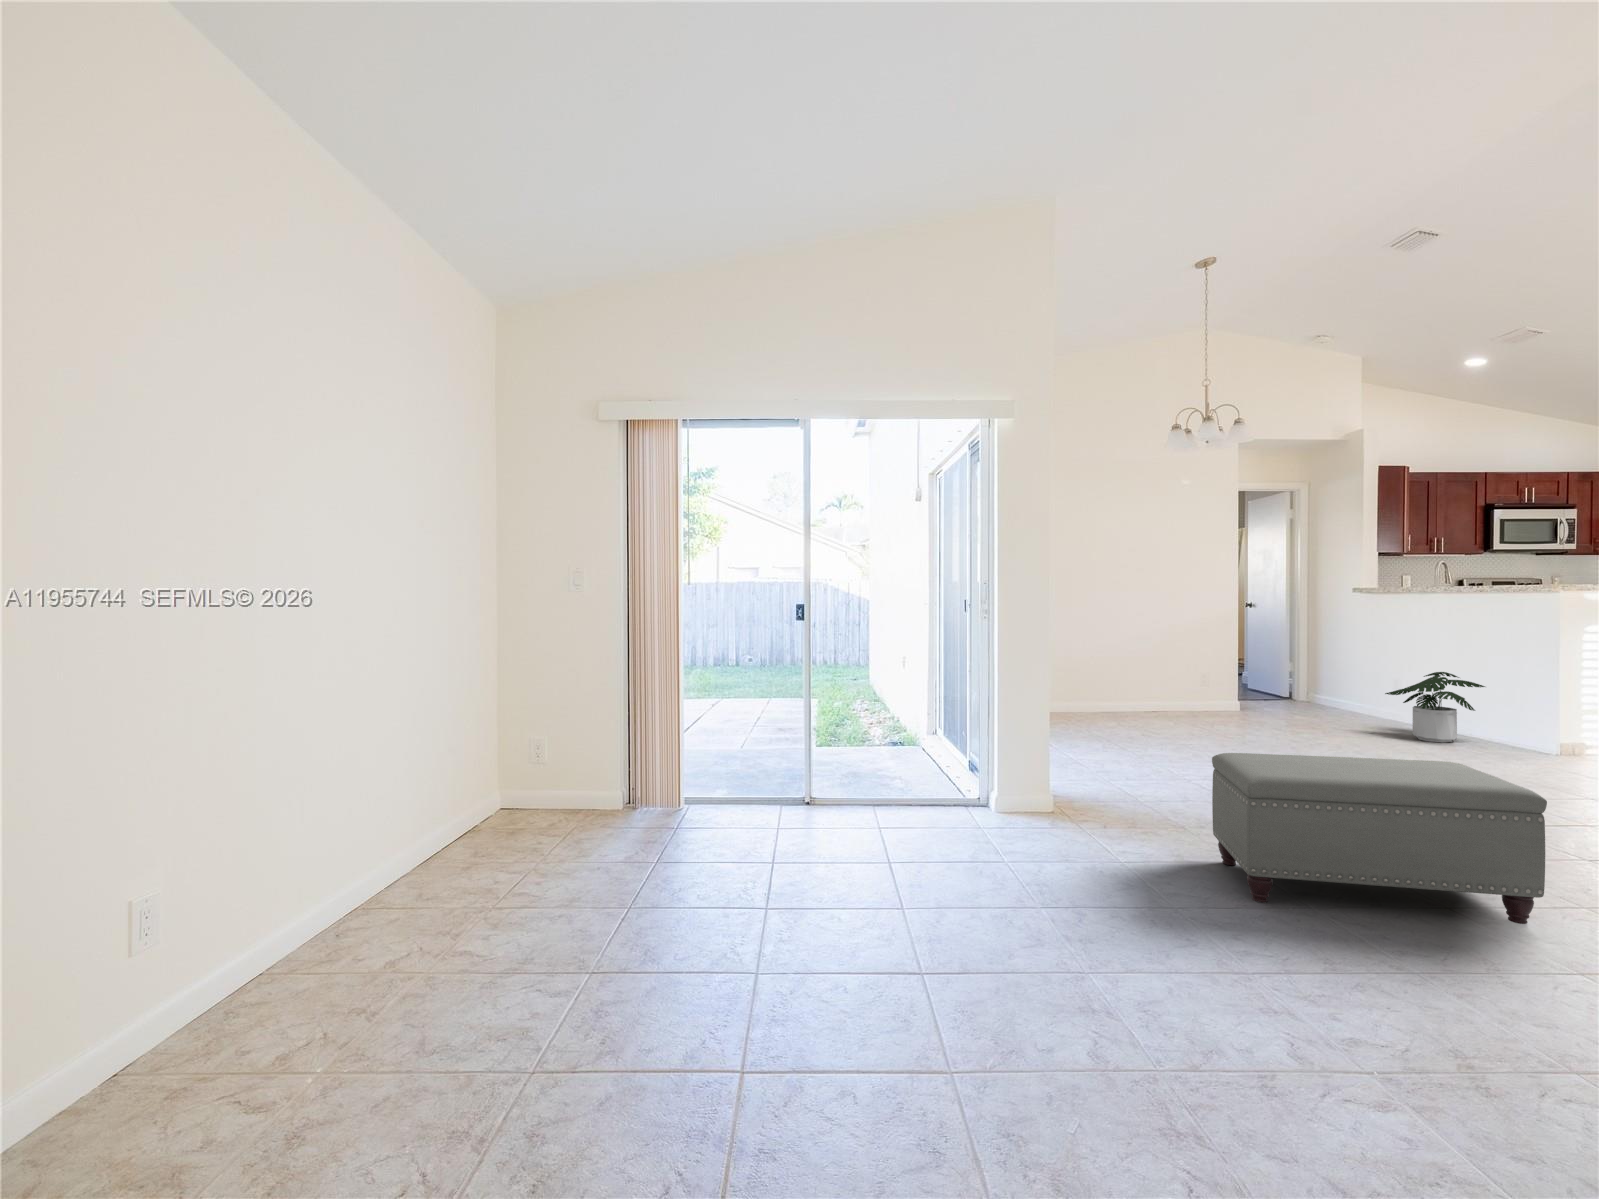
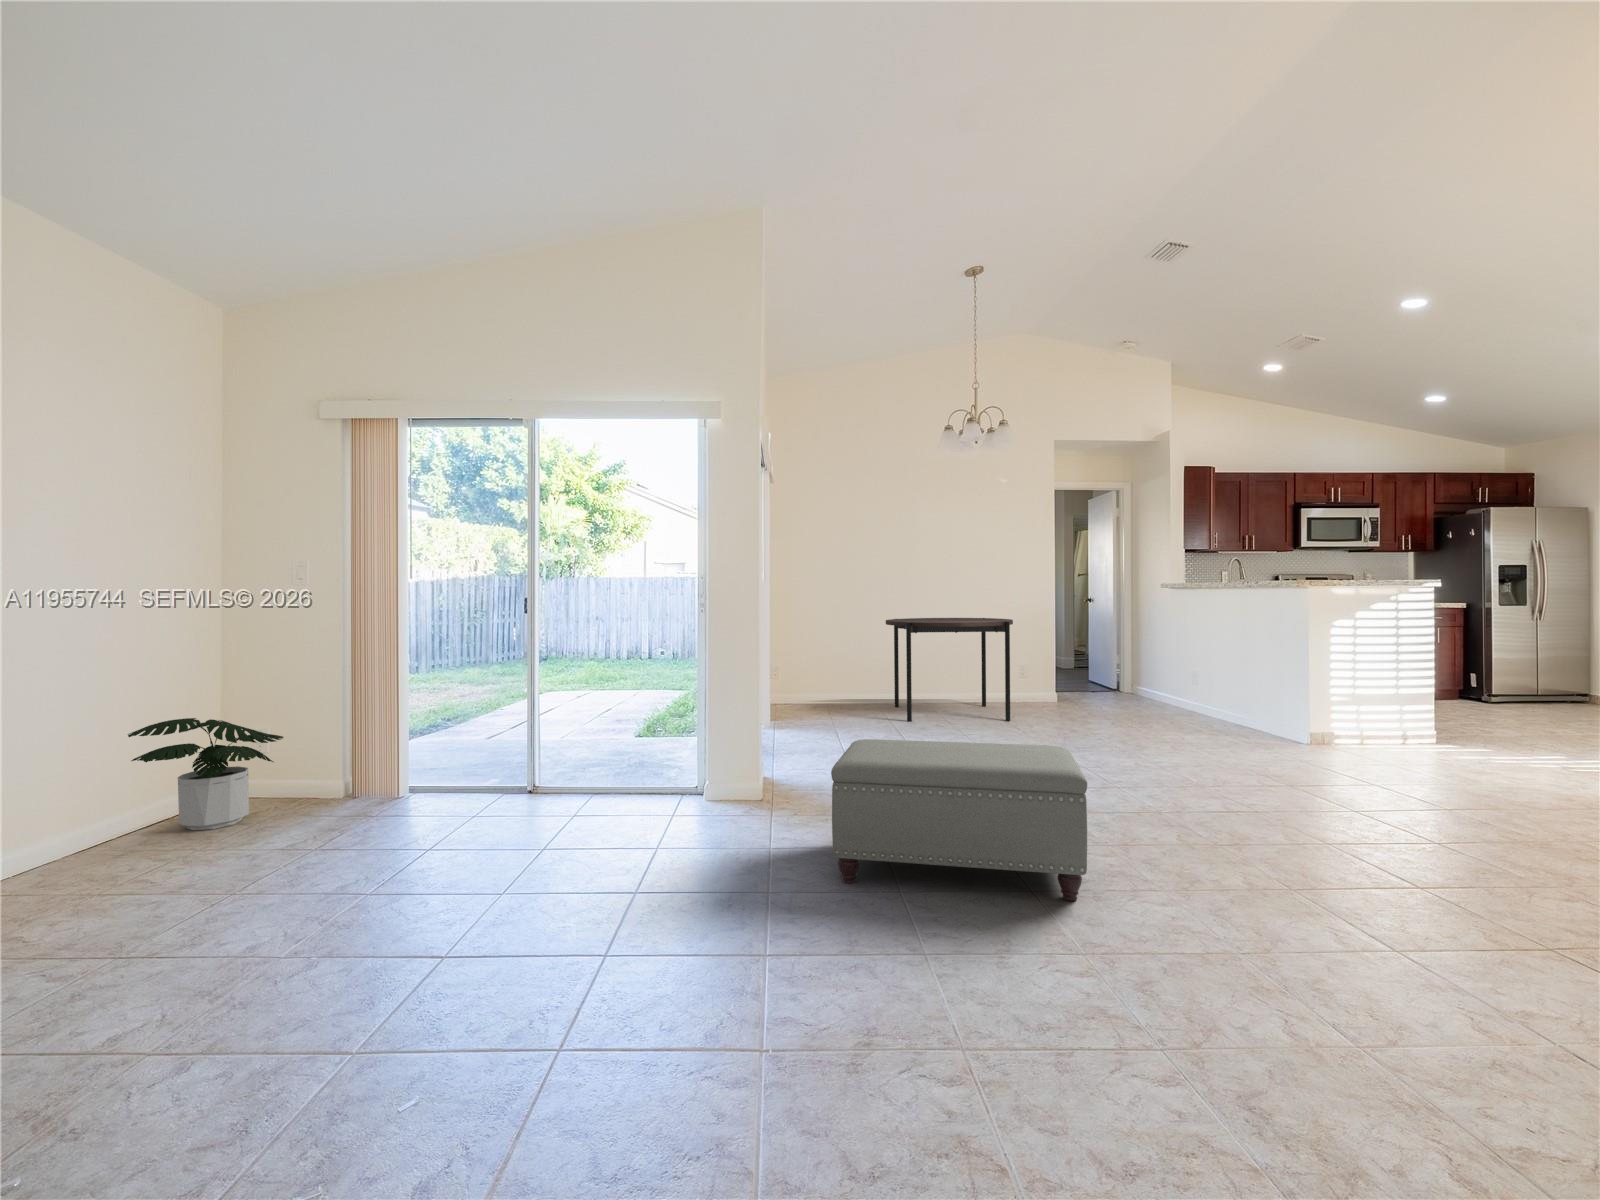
dining table: none [1069,623,1213,731] -> present [886,618,1013,722]
potted plant: present [1385,672,1485,743] -> present [128,718,284,830]

